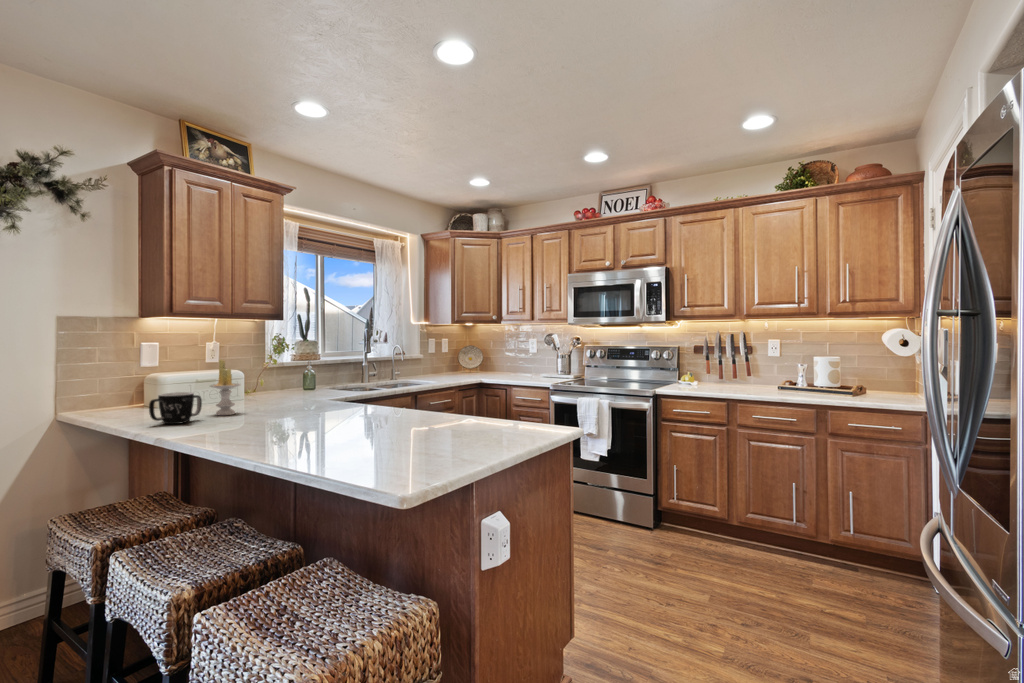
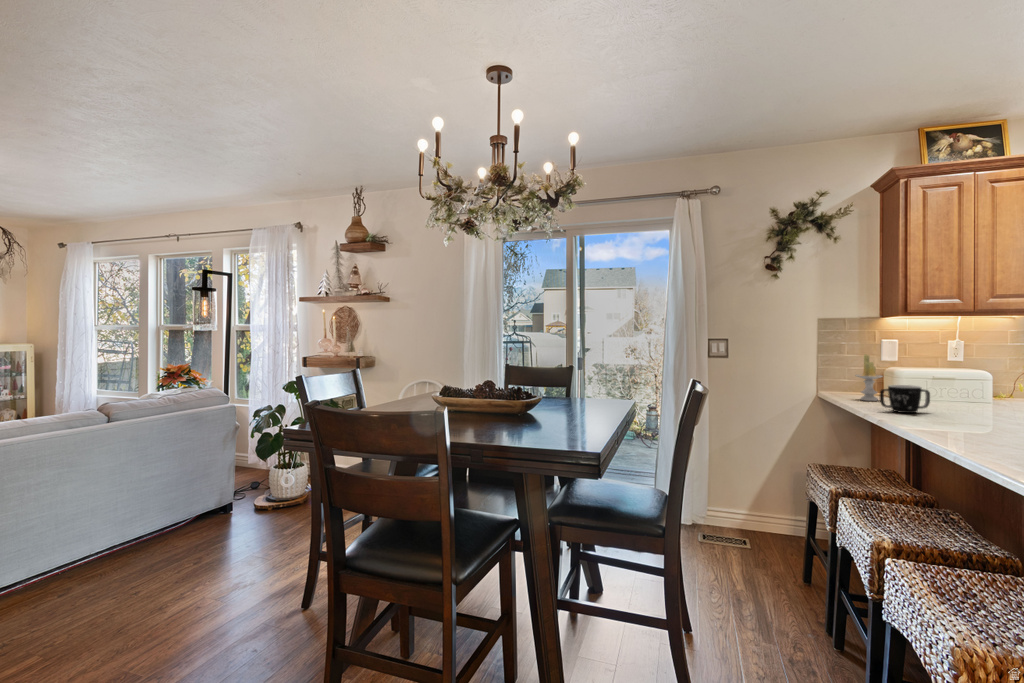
candle: present [210,360,241,415] -> present [855,355,883,401]

